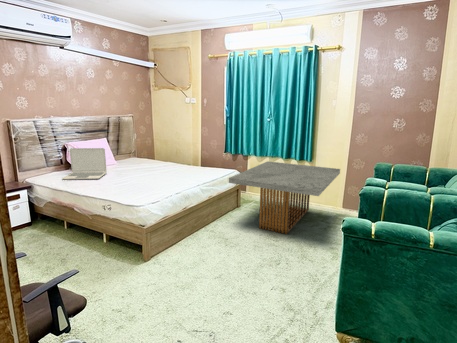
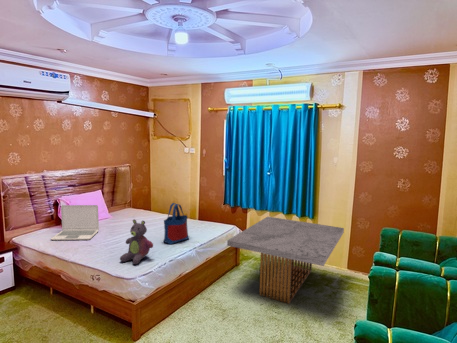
tote bag: none [168,144,192,182] -> present [164,203,189,244]
stuffed bear: none [129,155,159,195] -> present [120,219,153,264]

